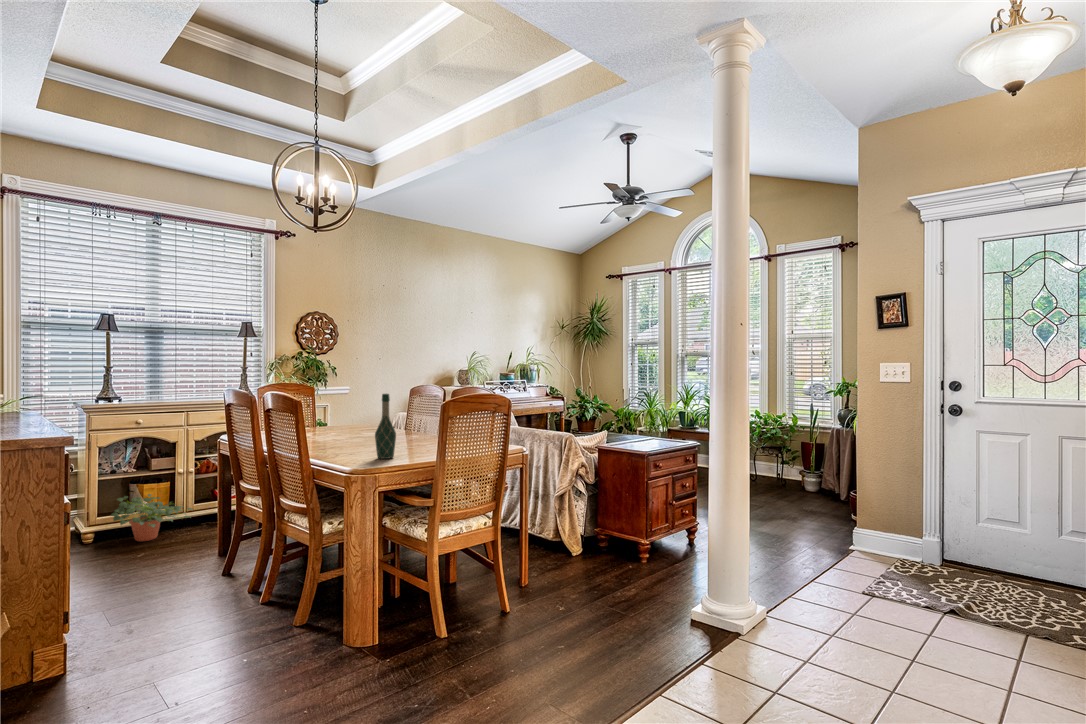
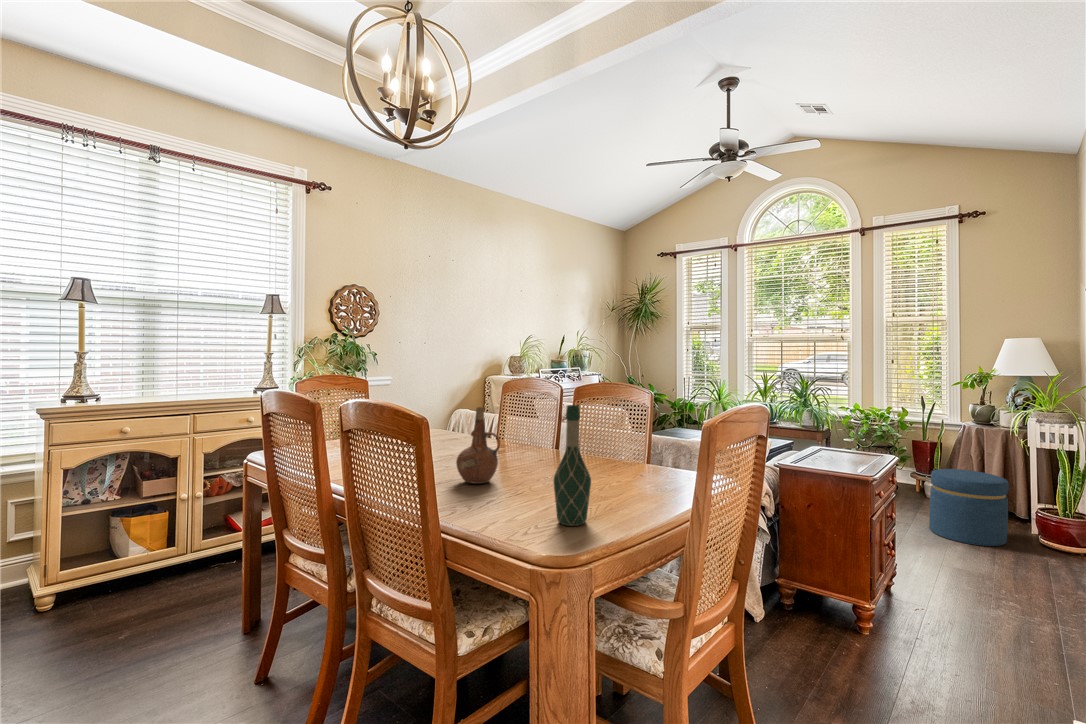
ceramic pitcher: none [343,399,371,446] -> present [456,407,500,484]
ottoman: none [776,461,830,520] -> present [929,469,1009,546]
potted plant: present [111,494,193,541] -> none [79,531,204,605]

